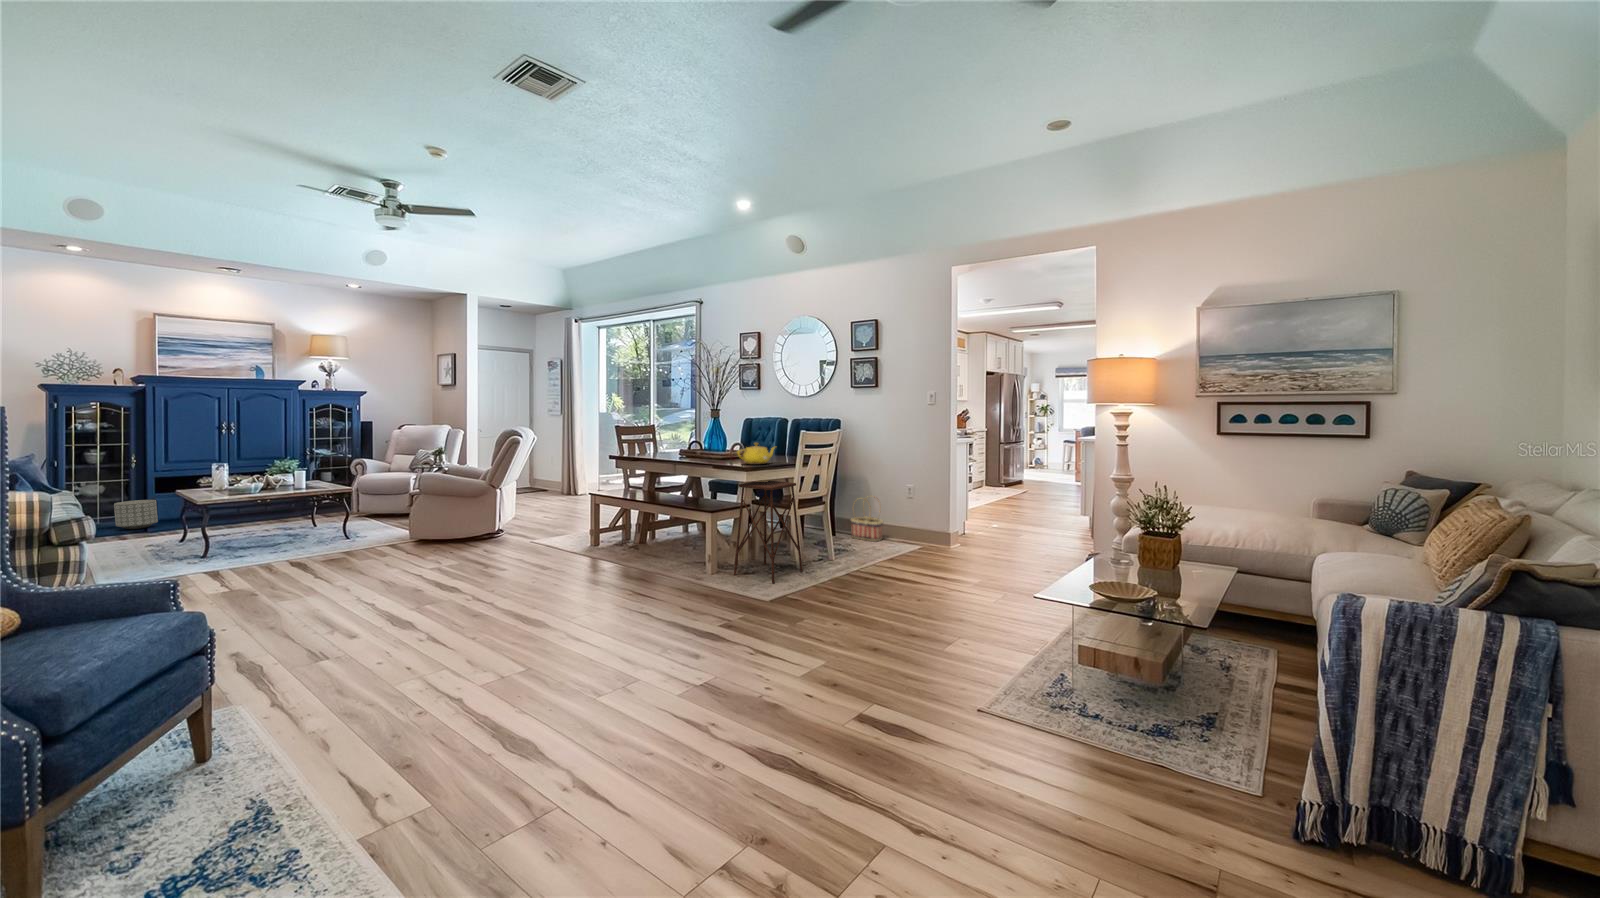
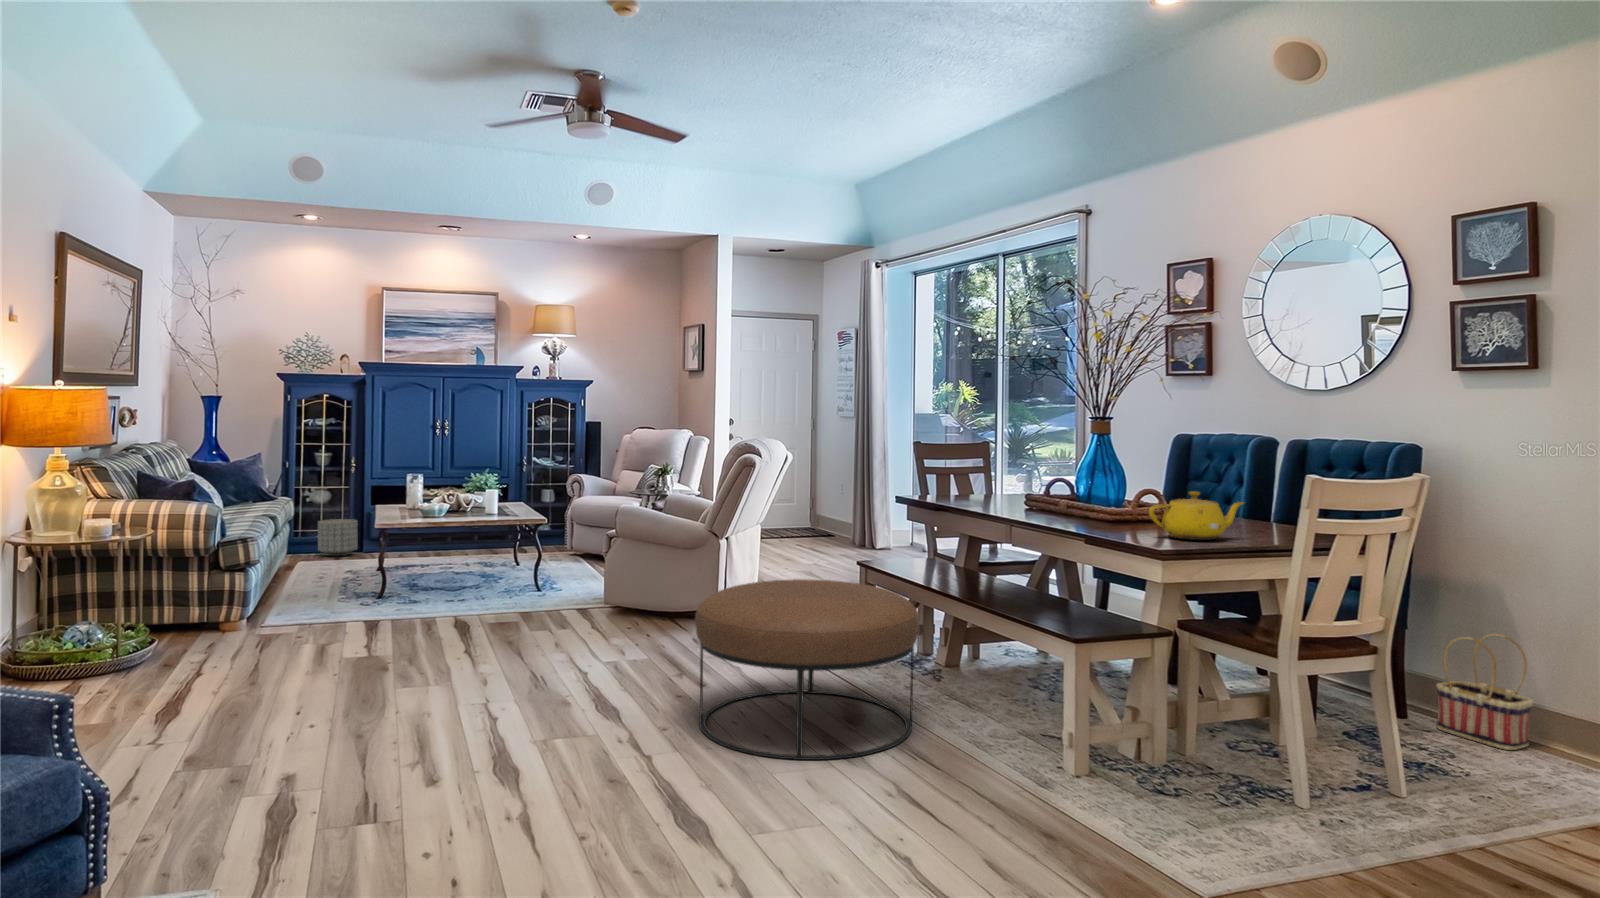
side table: present [734,481,803,583] -> none [1125,577,1295,821]
ottoman: none [501,501,630,594] -> present [695,579,919,760]

